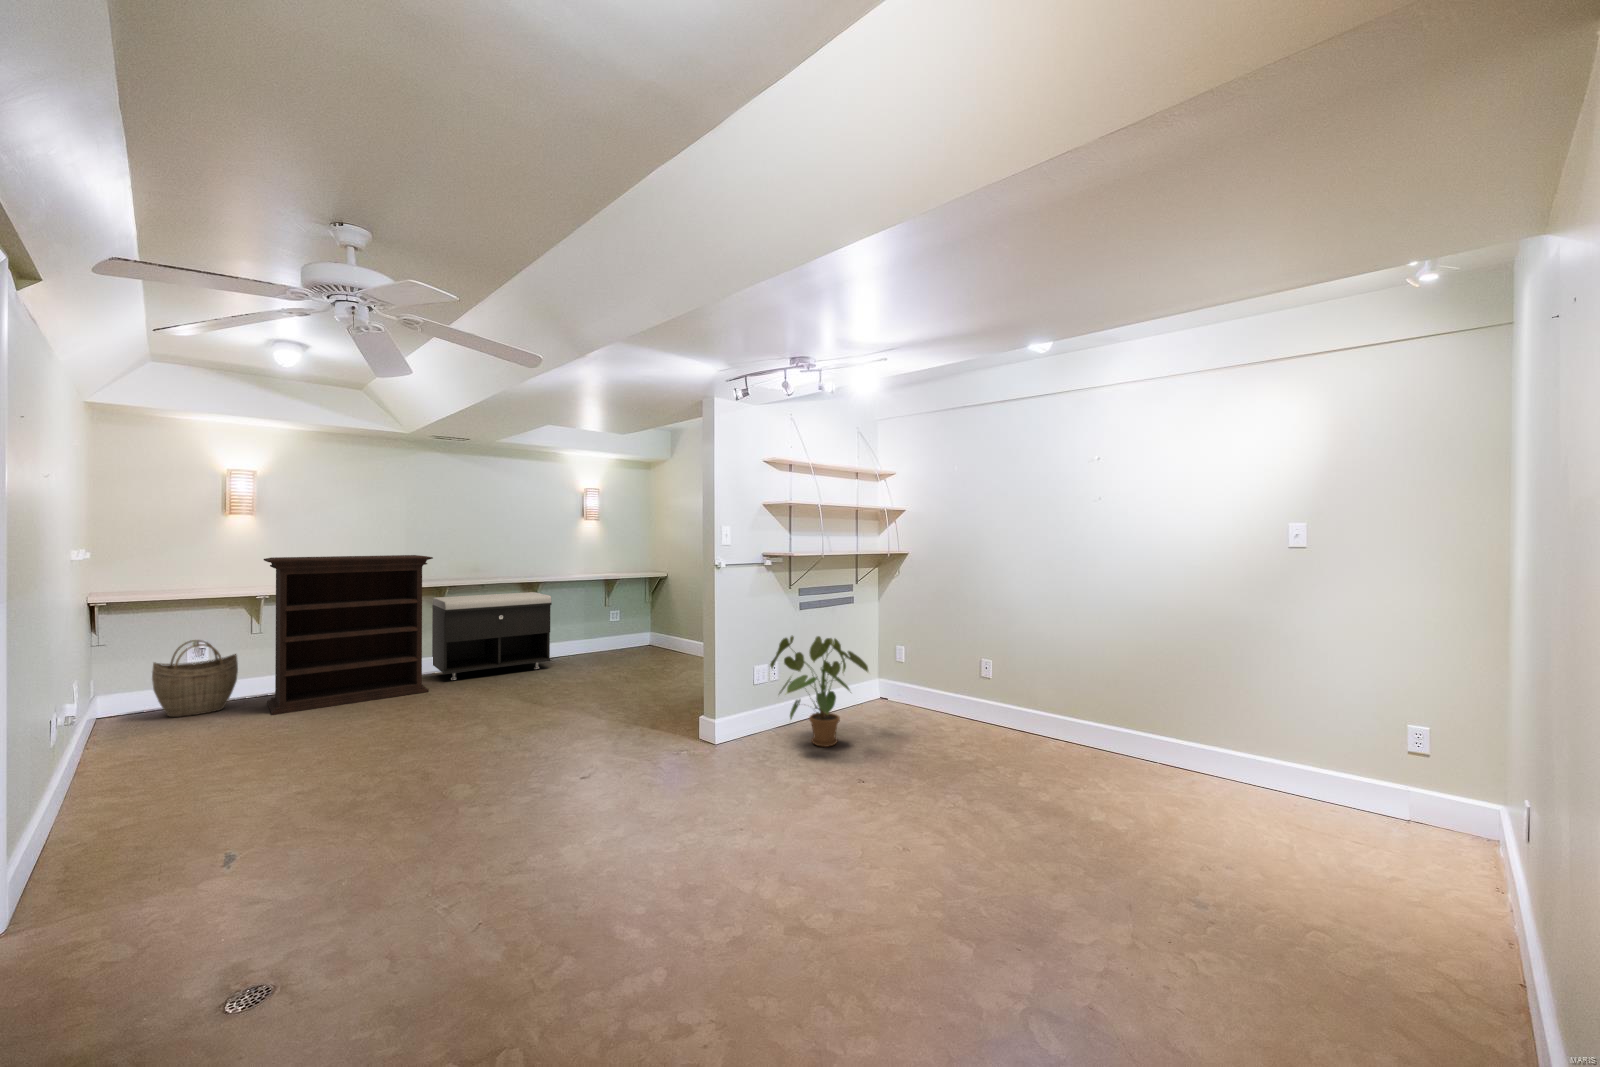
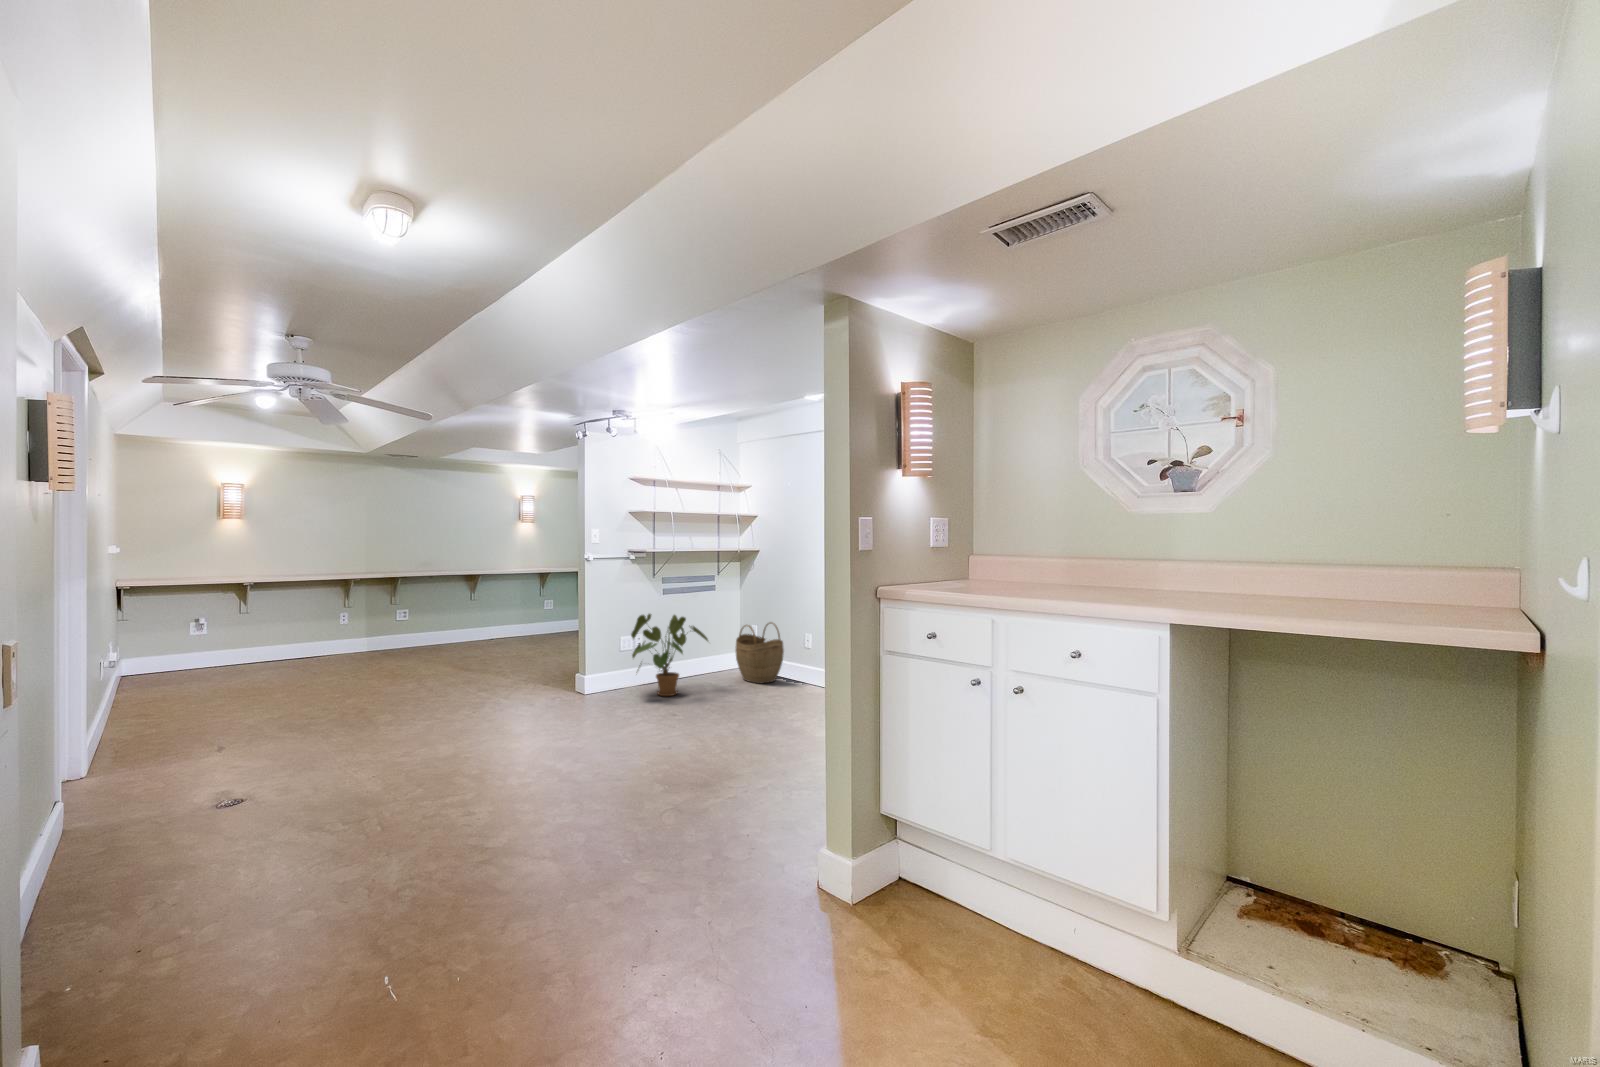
bookshelf: present [264,555,433,715] -> none [249,552,383,676]
storage bench: present [432,592,552,680] -> none [387,584,487,655]
woven basket: present [152,640,238,717] -> present [736,622,784,683]

